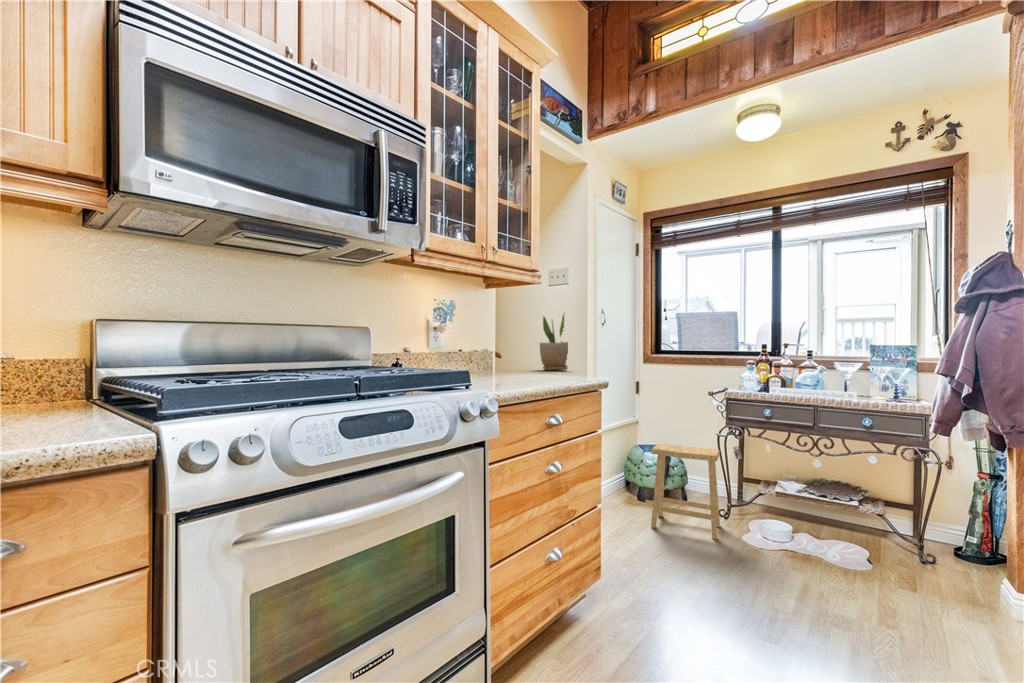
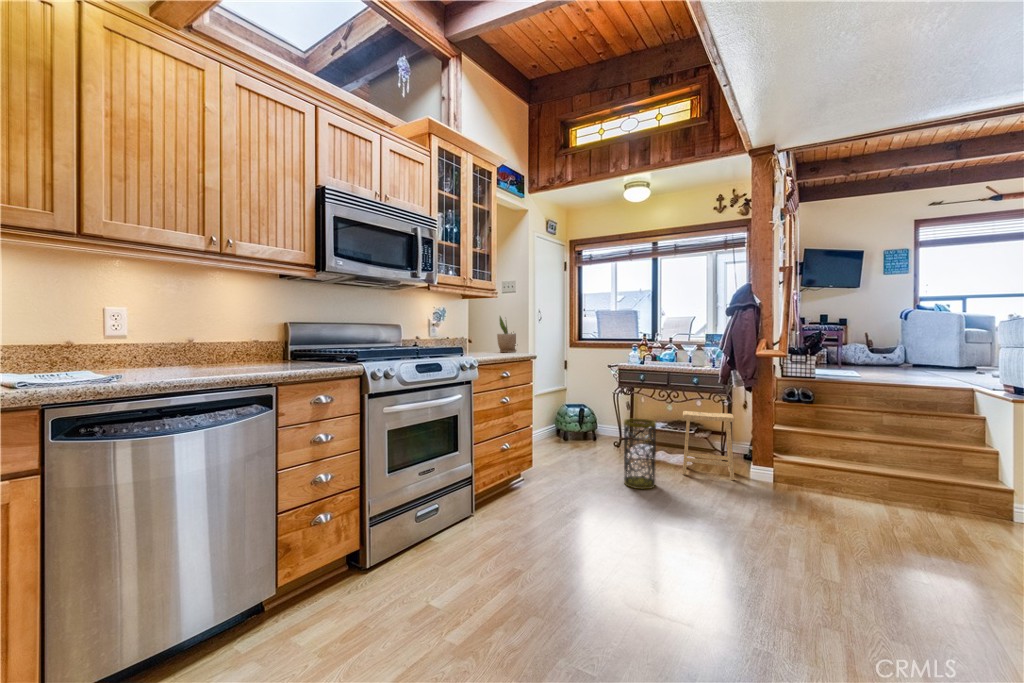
footstool: present [651,443,720,540] -> present [683,411,734,480]
trash can: none [770,497,838,642] -> present [624,418,656,489]

